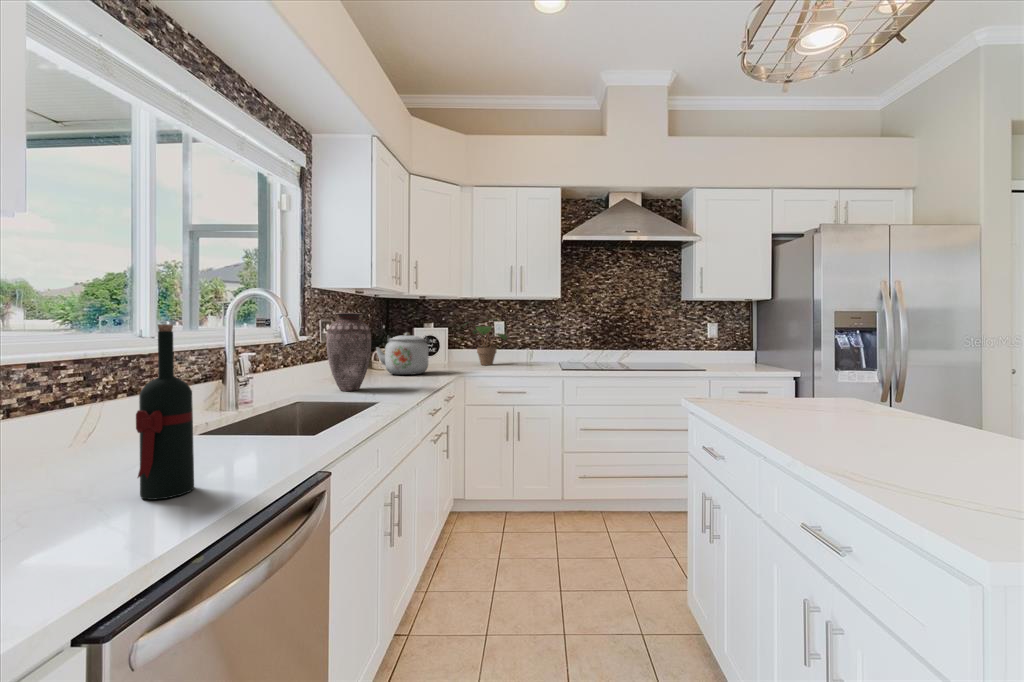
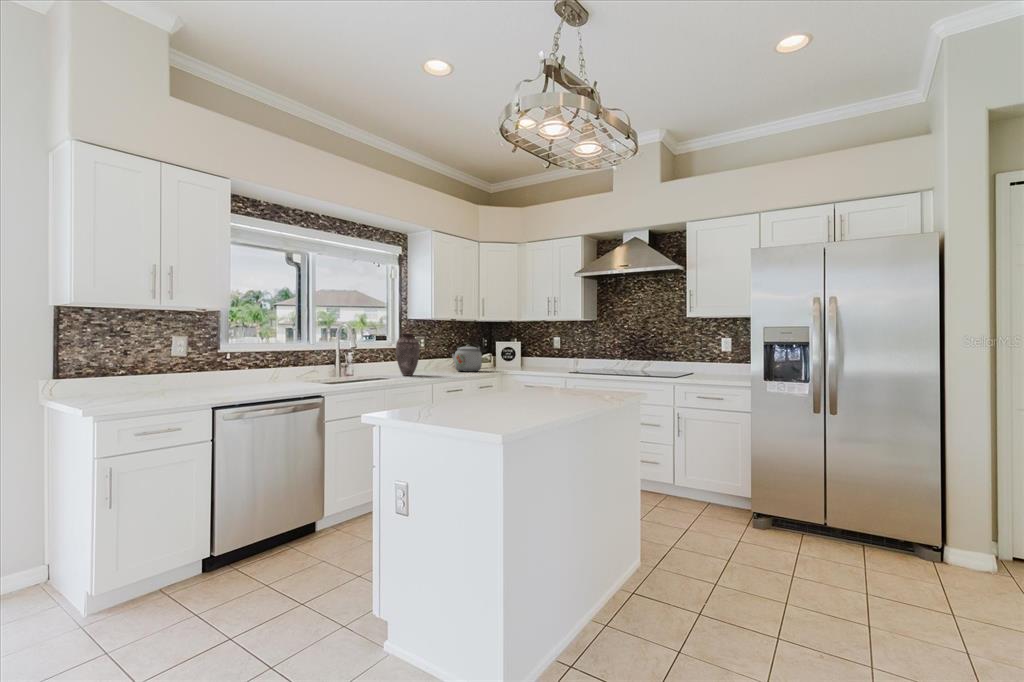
potted plant: present [463,319,507,365] -> none [526,335,556,369]
wine bottle: present [136,324,194,500] -> none [258,340,276,390]

